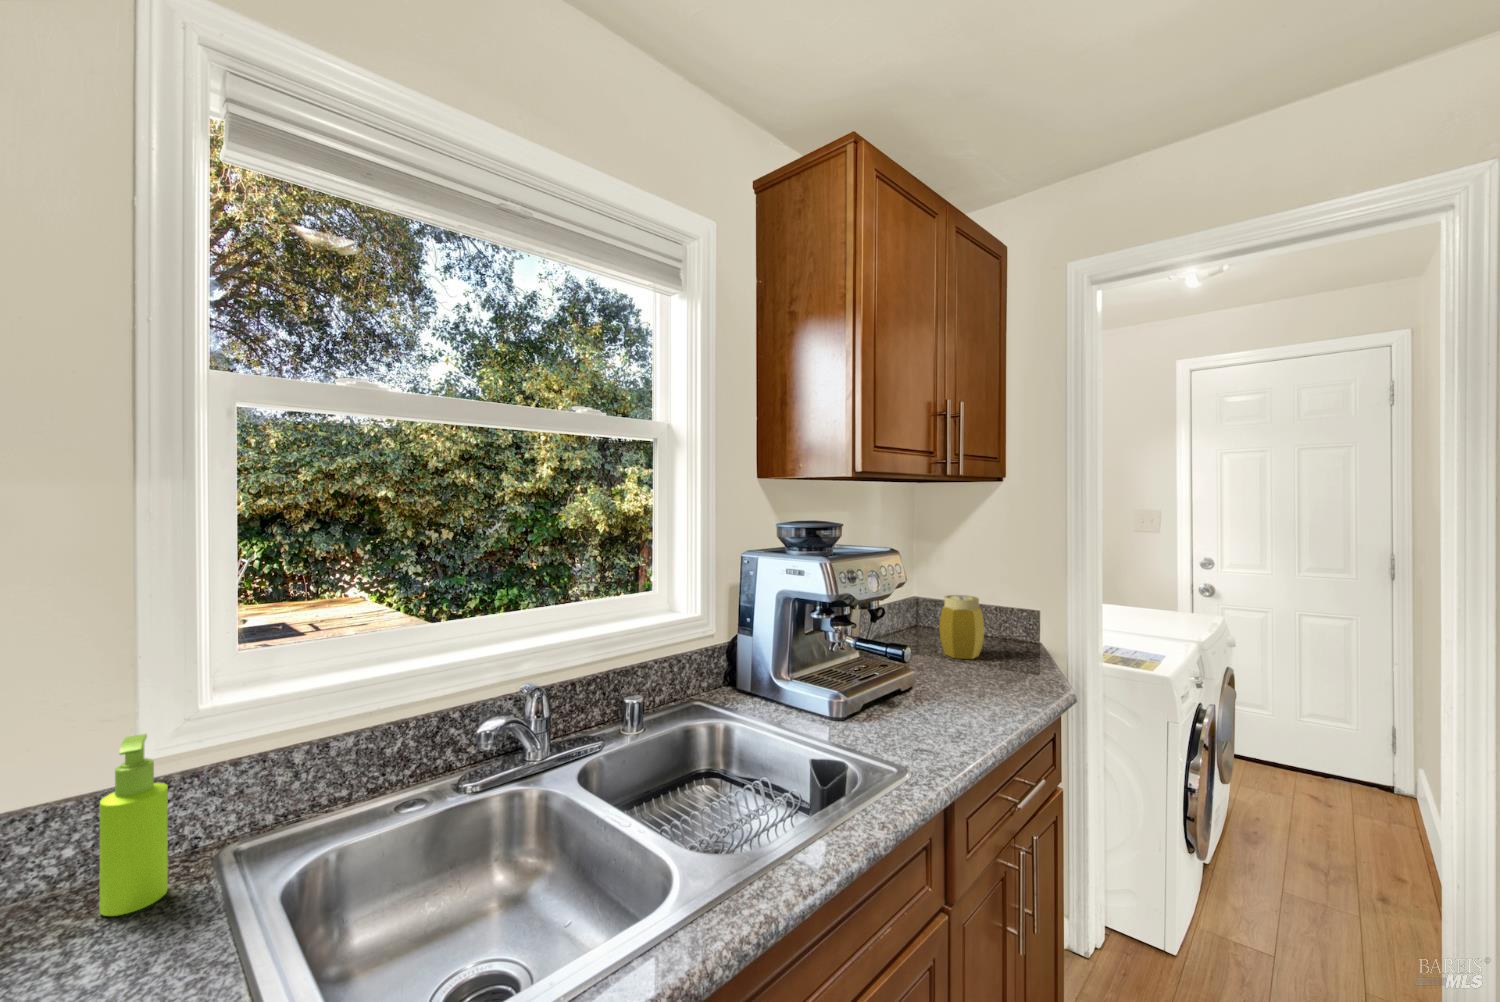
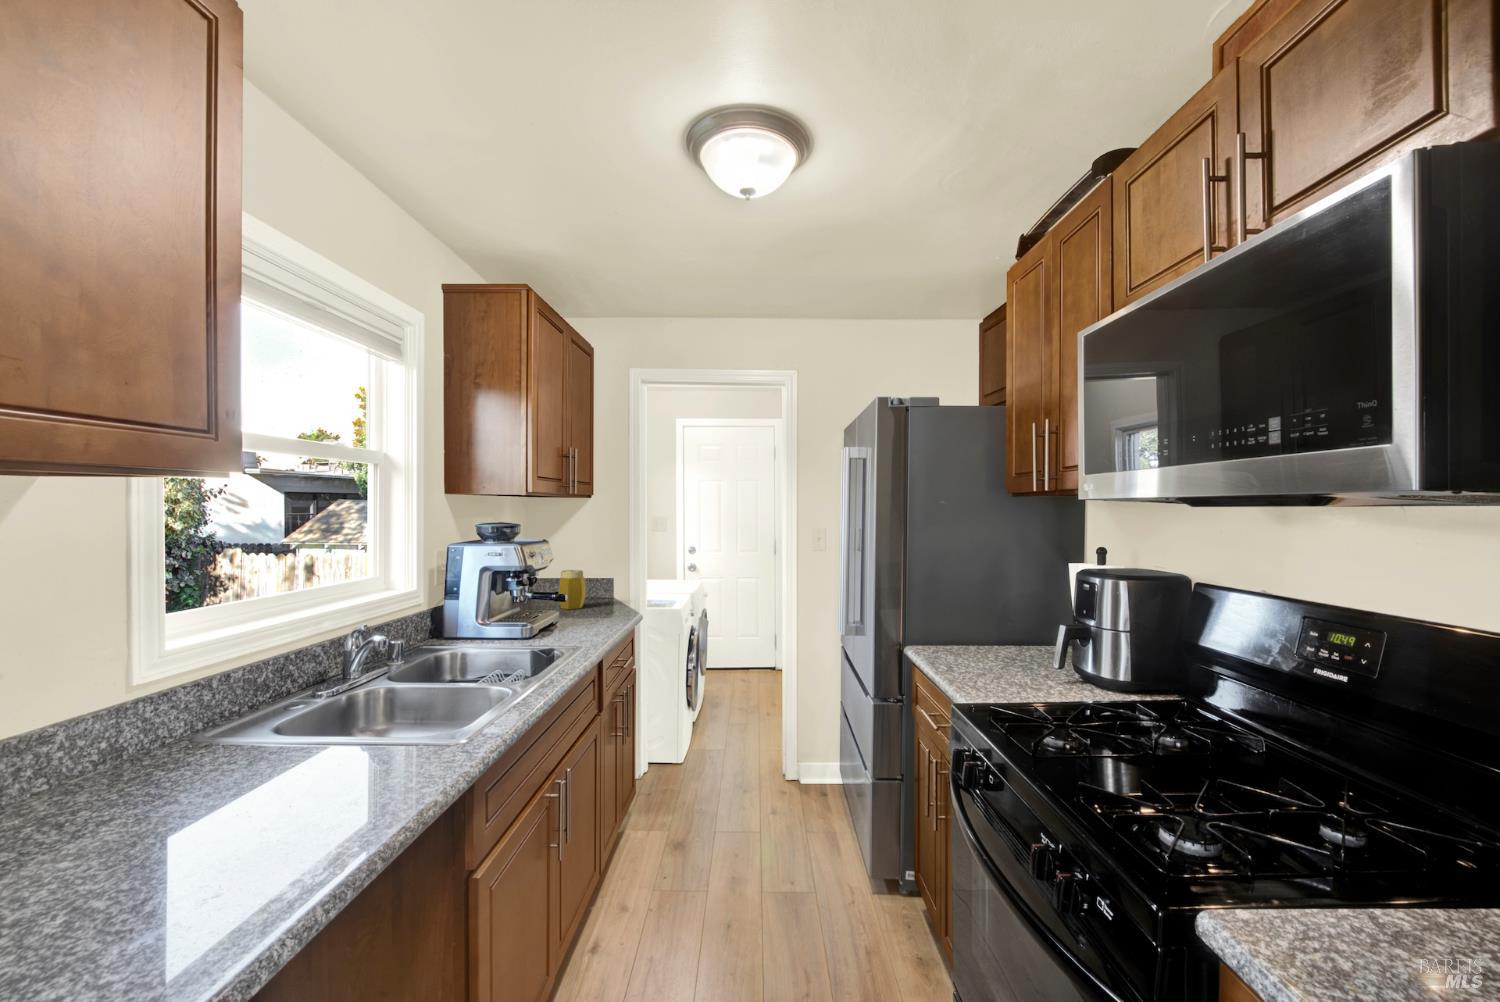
soap dispenser: present [100,734,168,916] -> none [161,655,205,763]

